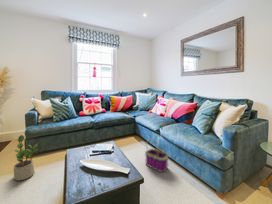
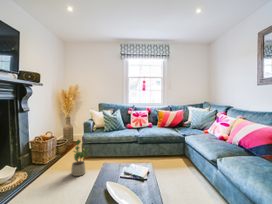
basket: present [145,149,168,172] -> none [183,156,208,196]

